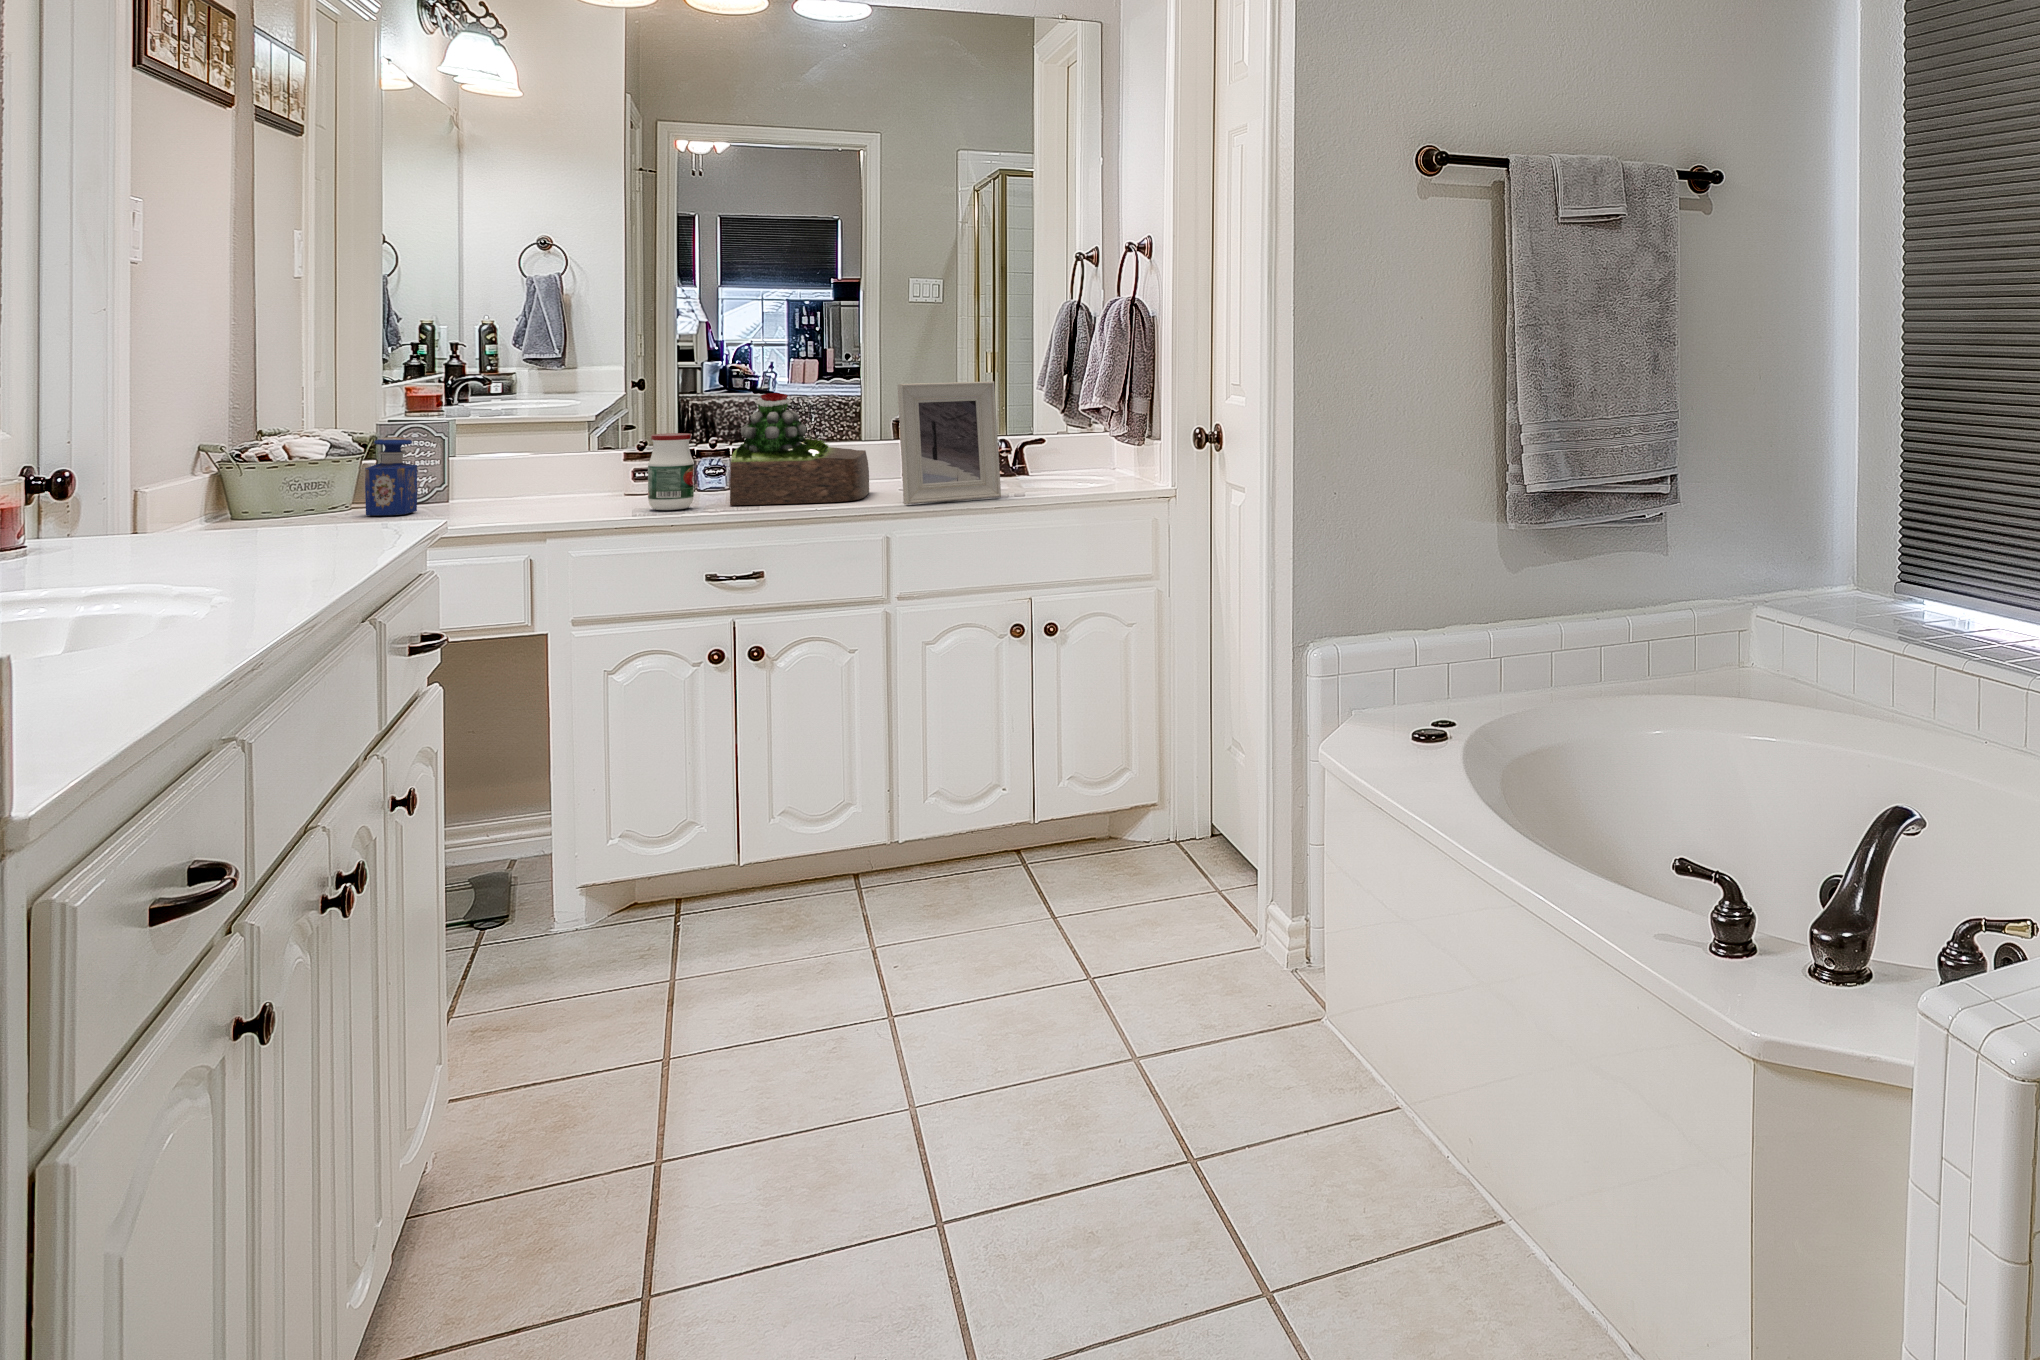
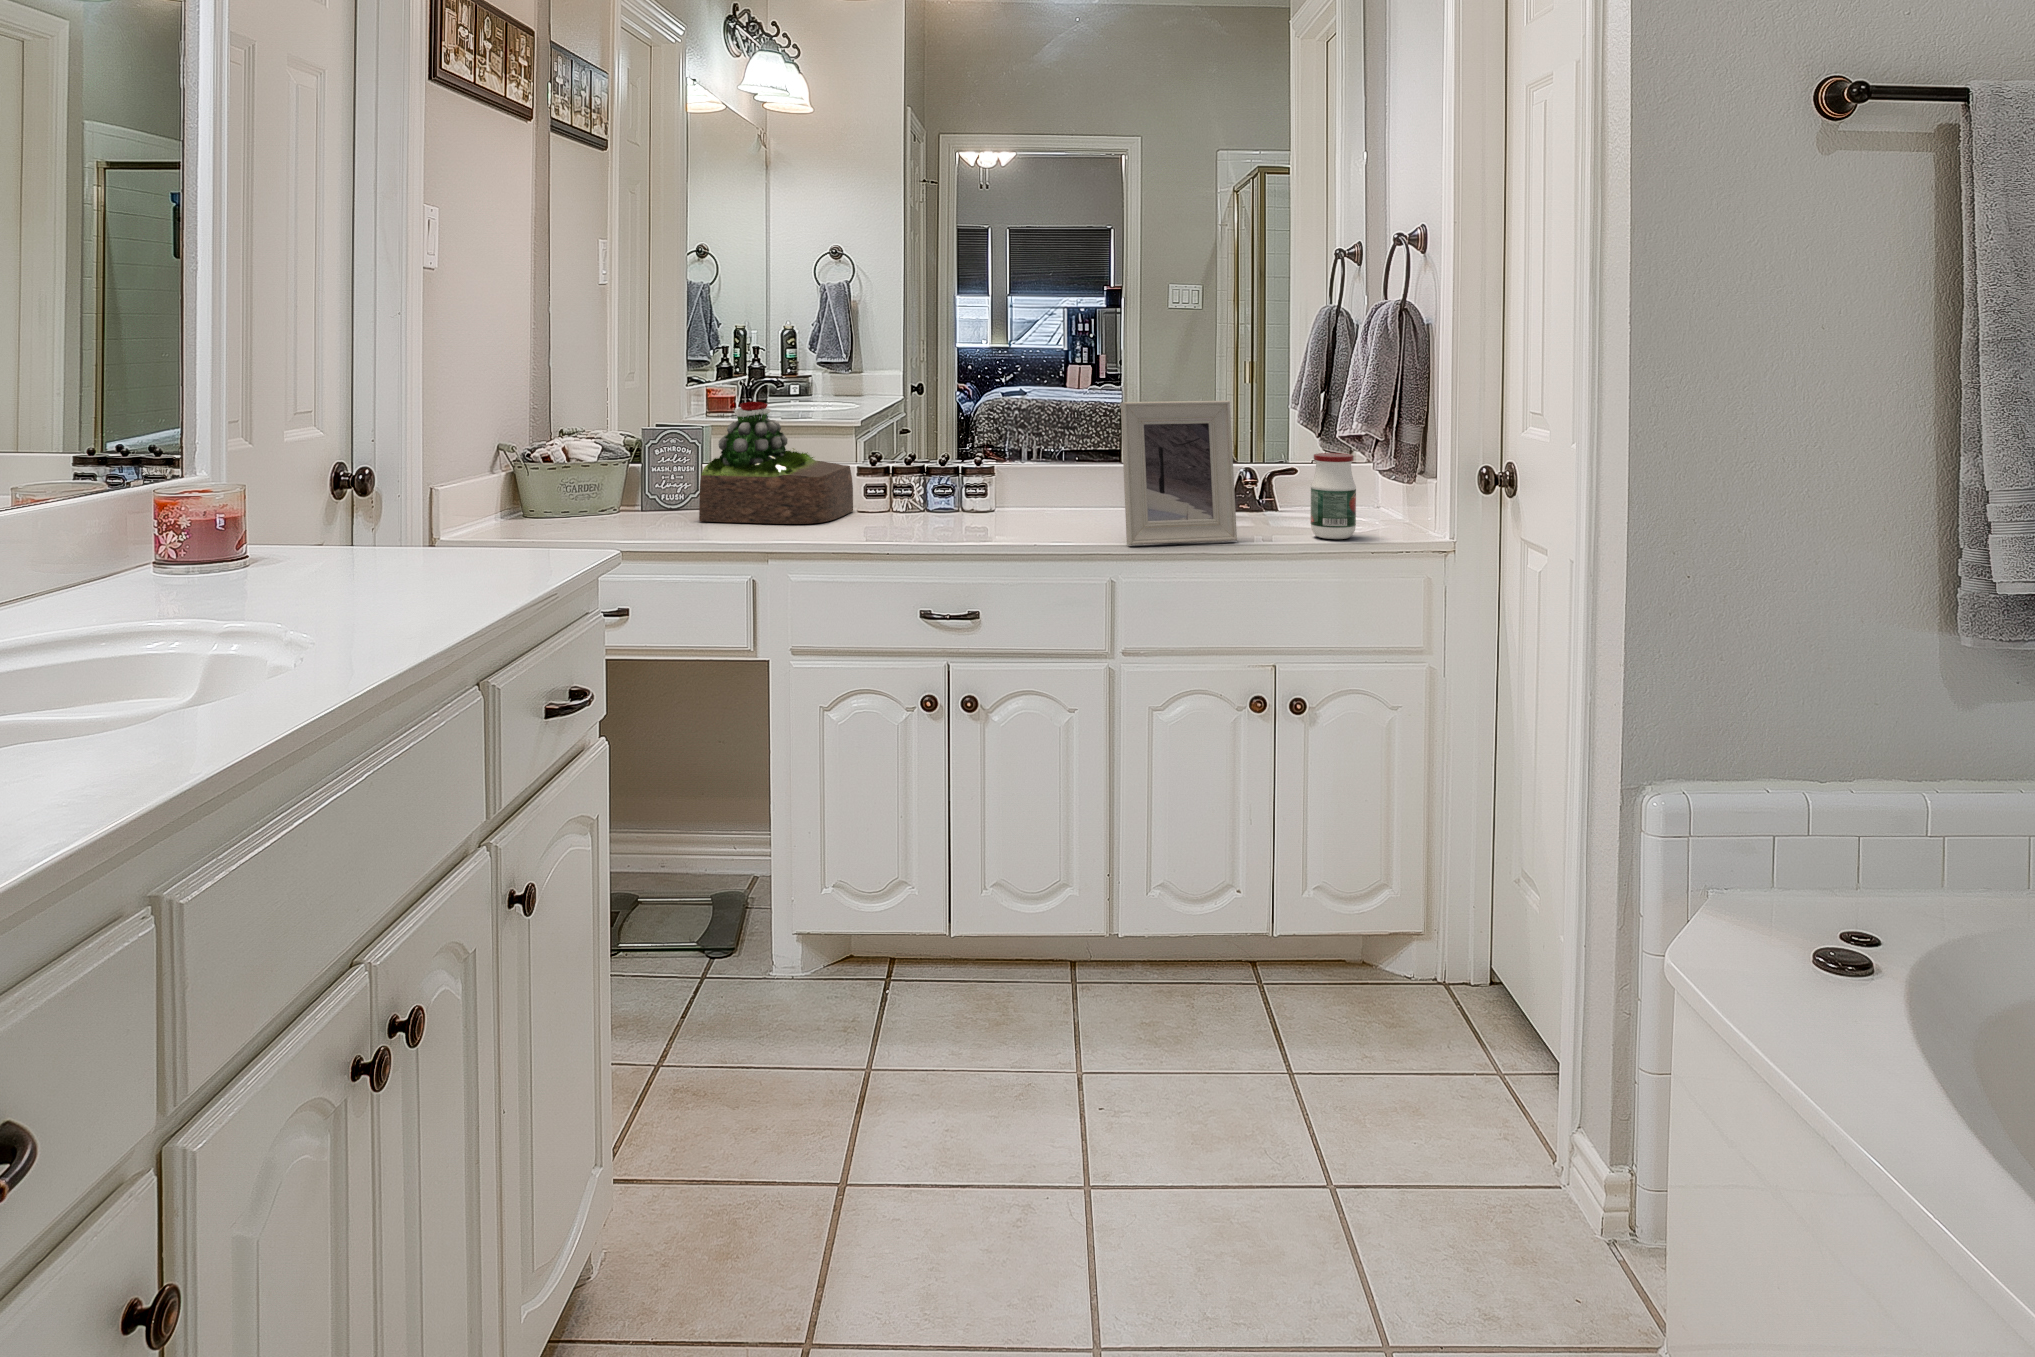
succulent plant: present [730,393,869,505] -> present [699,402,853,524]
jar: present [648,433,694,510] -> present [1311,453,1356,539]
perfume bottle: present [365,437,417,516] -> none [629,443,674,522]

